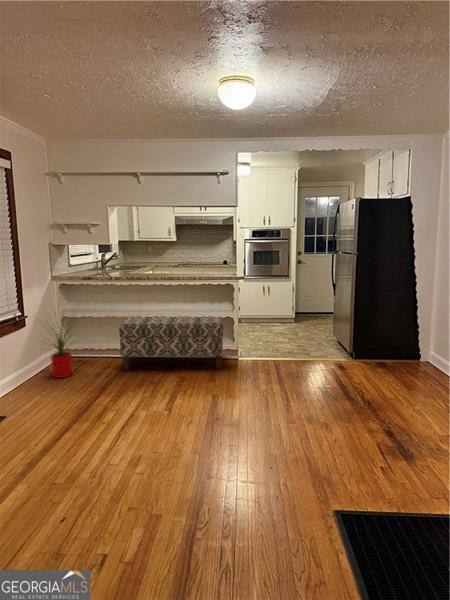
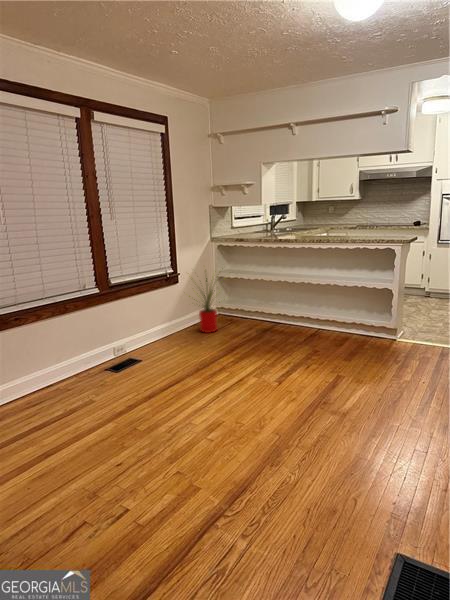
bench: present [119,317,223,371] -> none [259,278,381,349]

